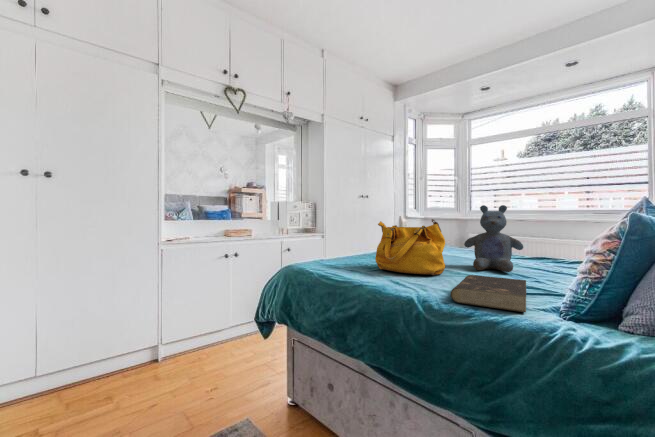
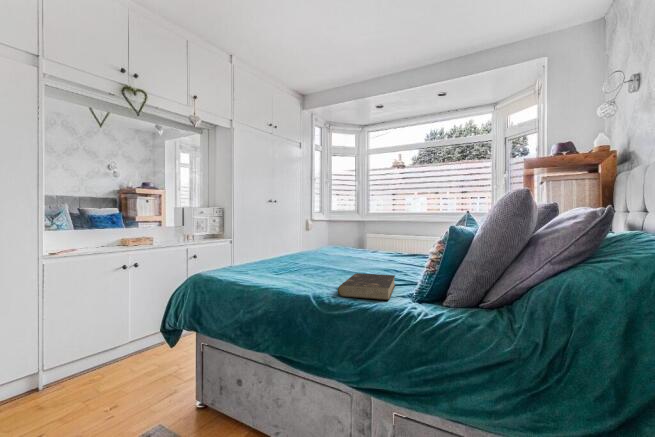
stuffed bear: present [464,205,523,272] -> none [356,214,400,269]
handbag: present [375,219,445,275] -> none [280,227,339,275]

